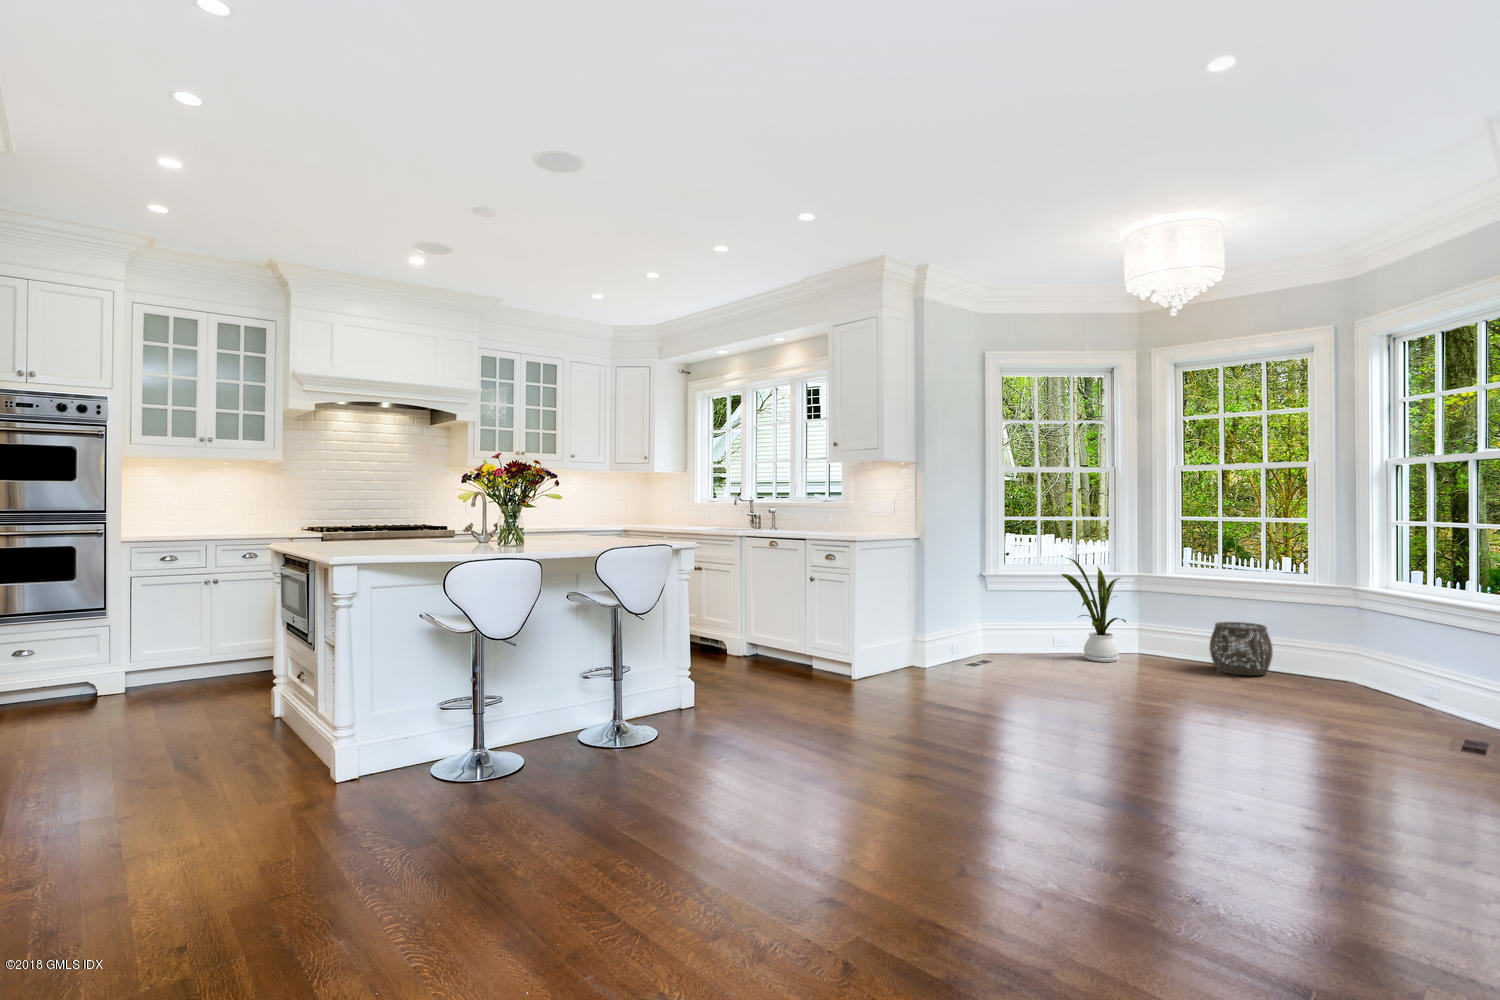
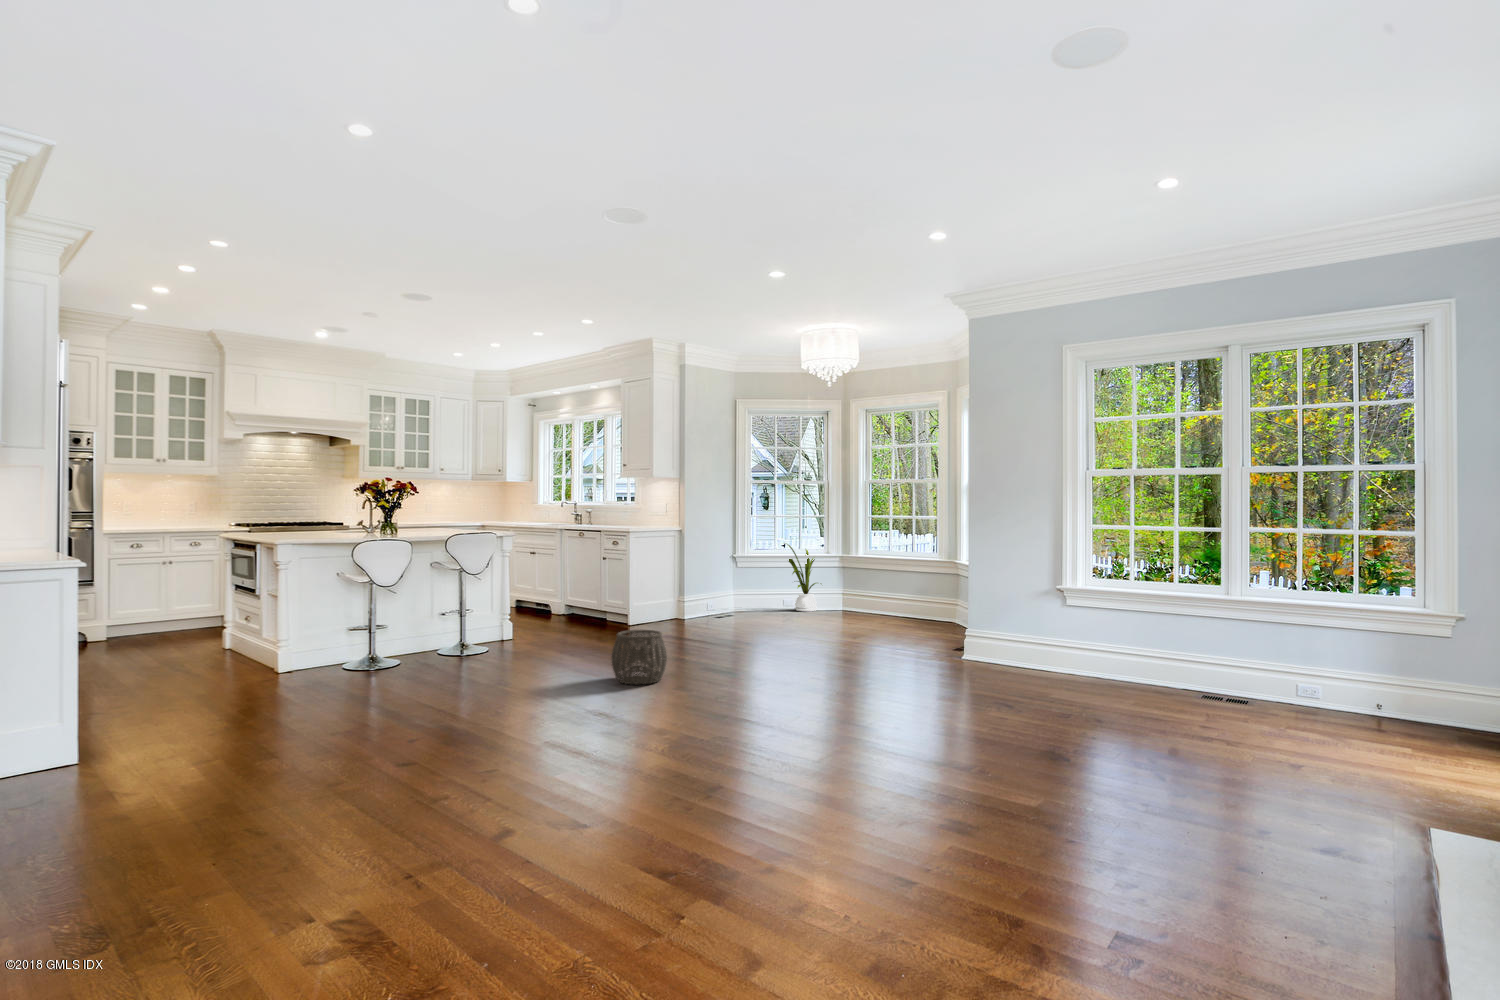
woven basket: present [1209,622,1273,676] -> present [611,630,667,685]

